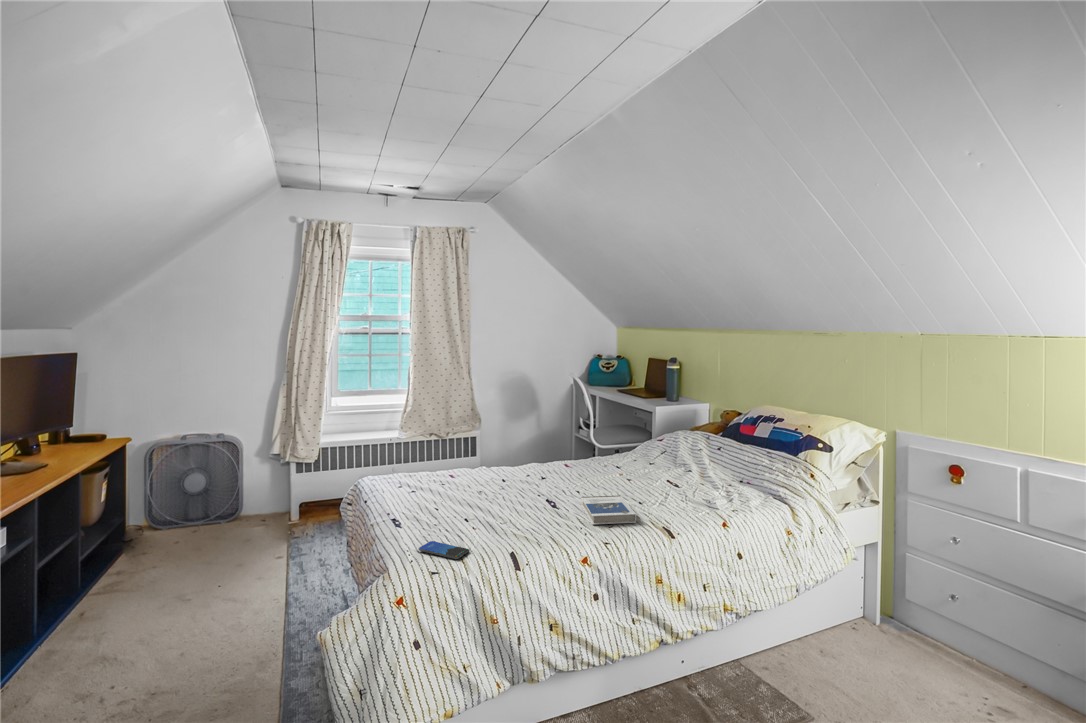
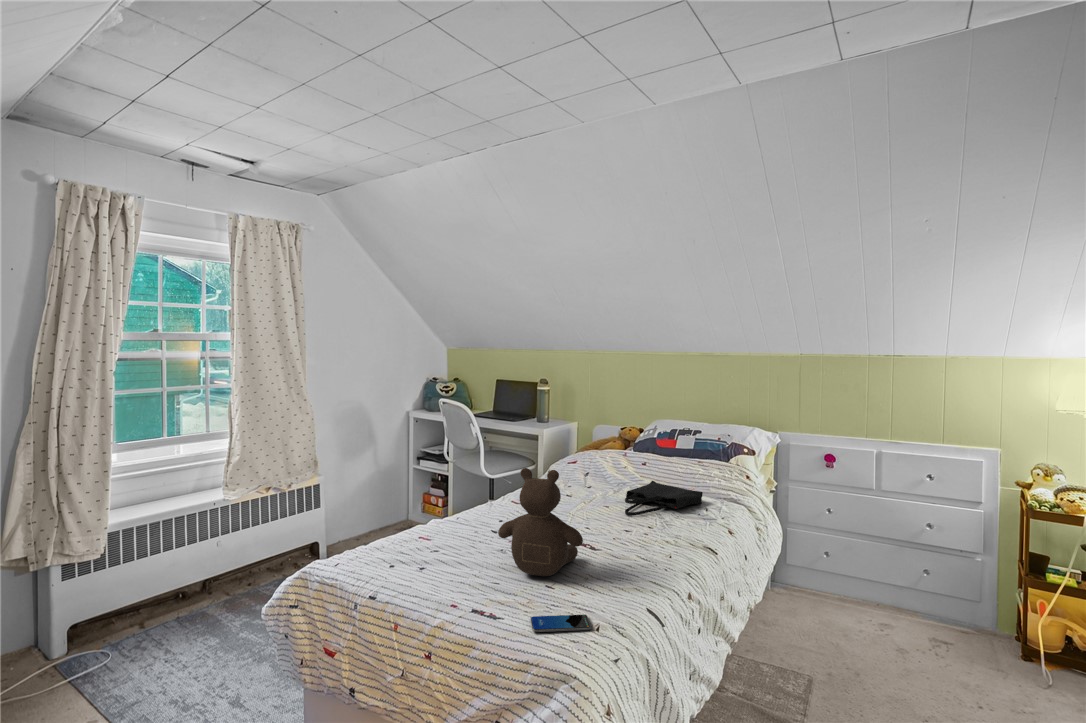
teddy bear: none [465,426,534,519] -> present [498,468,583,576]
tote bag: none [637,465,734,493] -> present [625,481,703,516]
hardback book: present [581,496,636,524] -> none [603,523,679,558]

